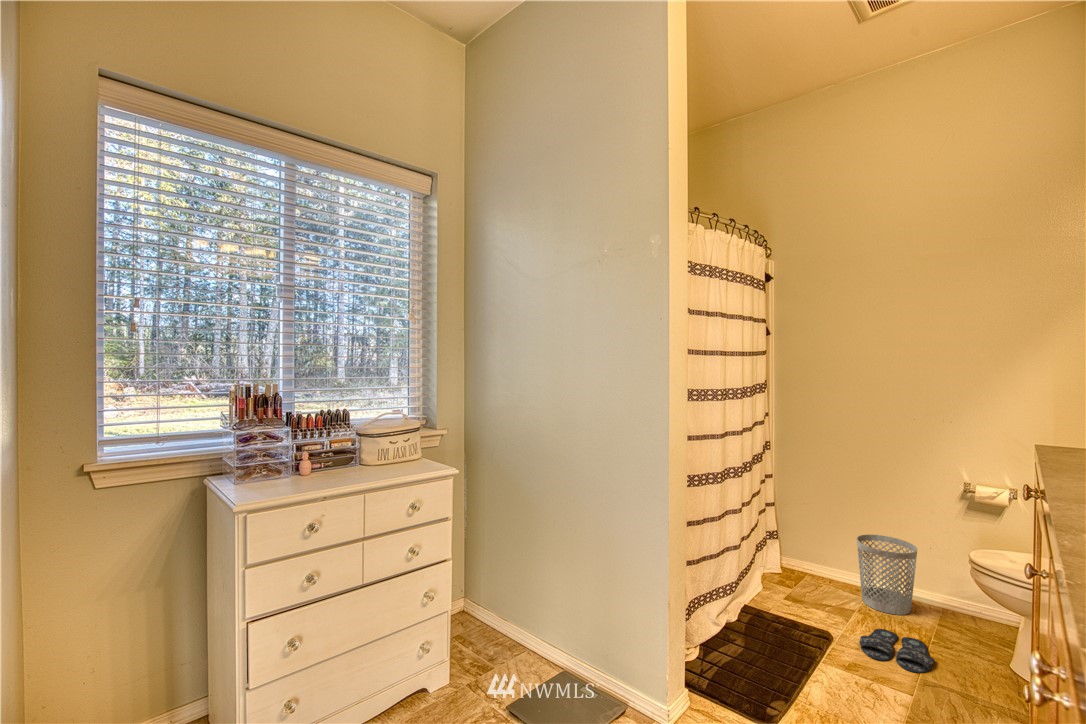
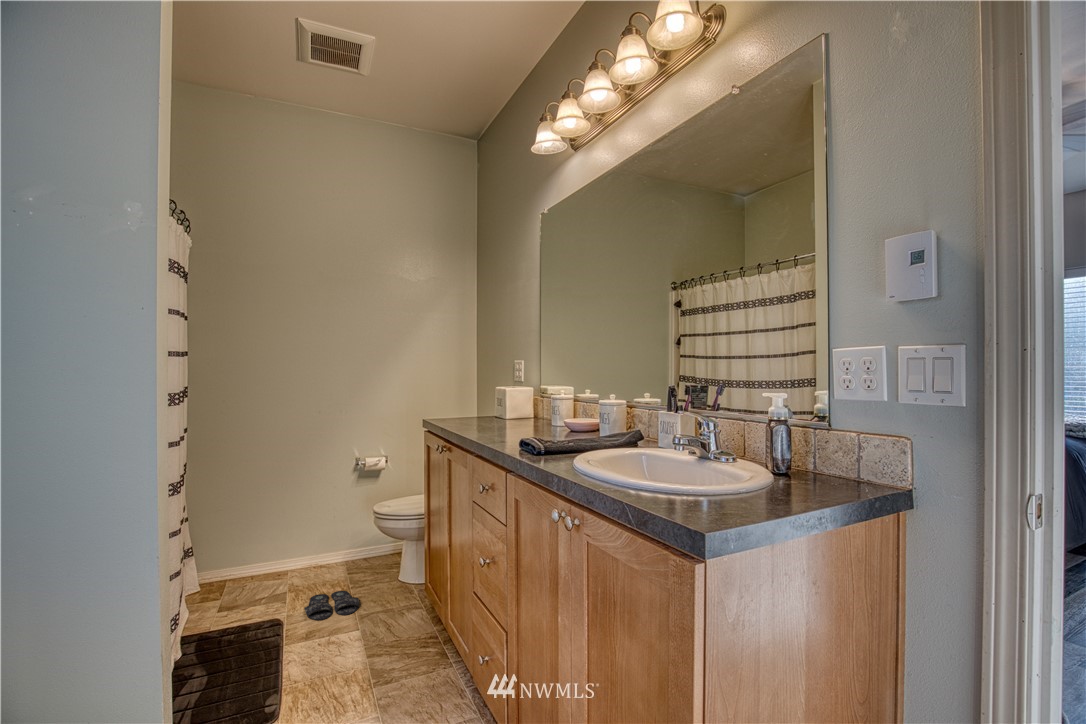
wastebasket: present [857,535,917,615] -> none [284,516,332,584]

